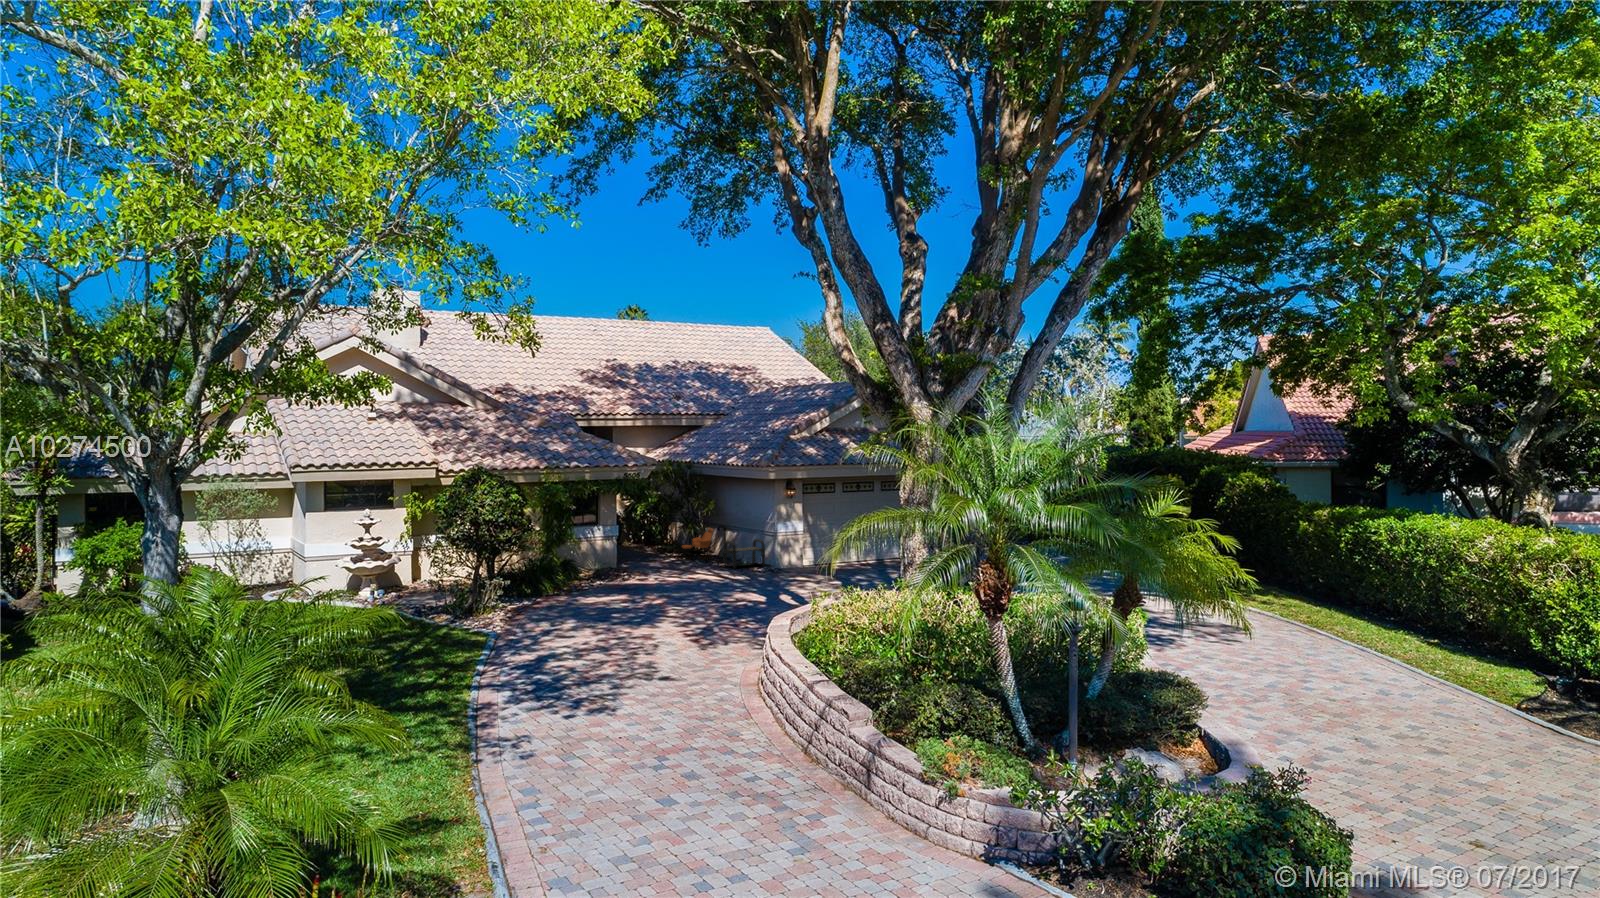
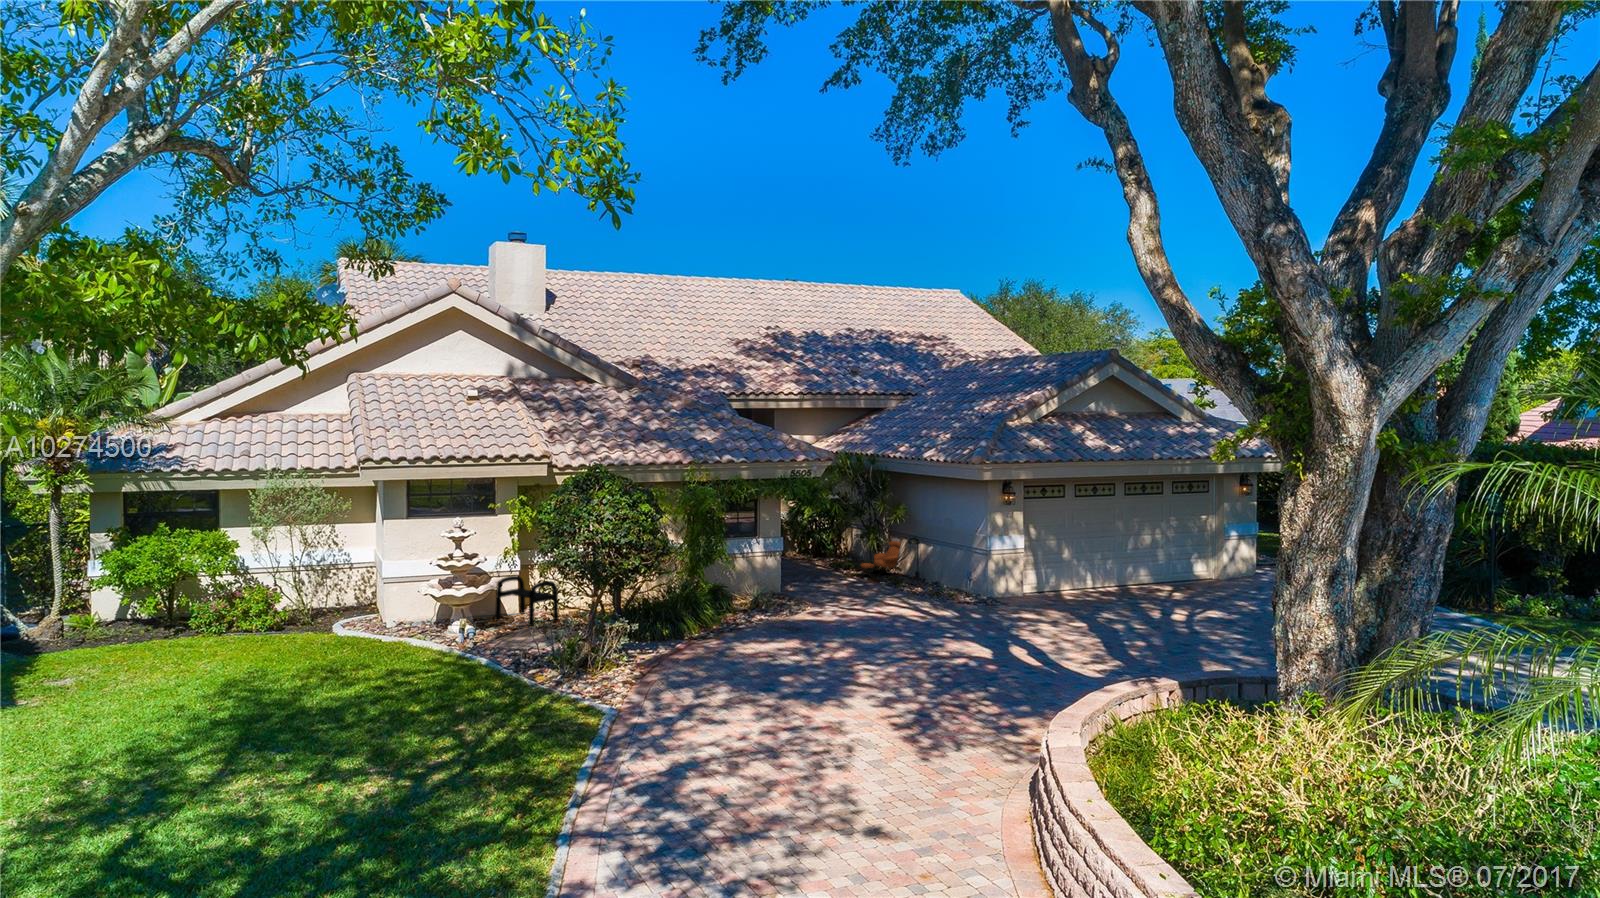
bench: present [724,539,765,569] -> present [495,576,559,626]

